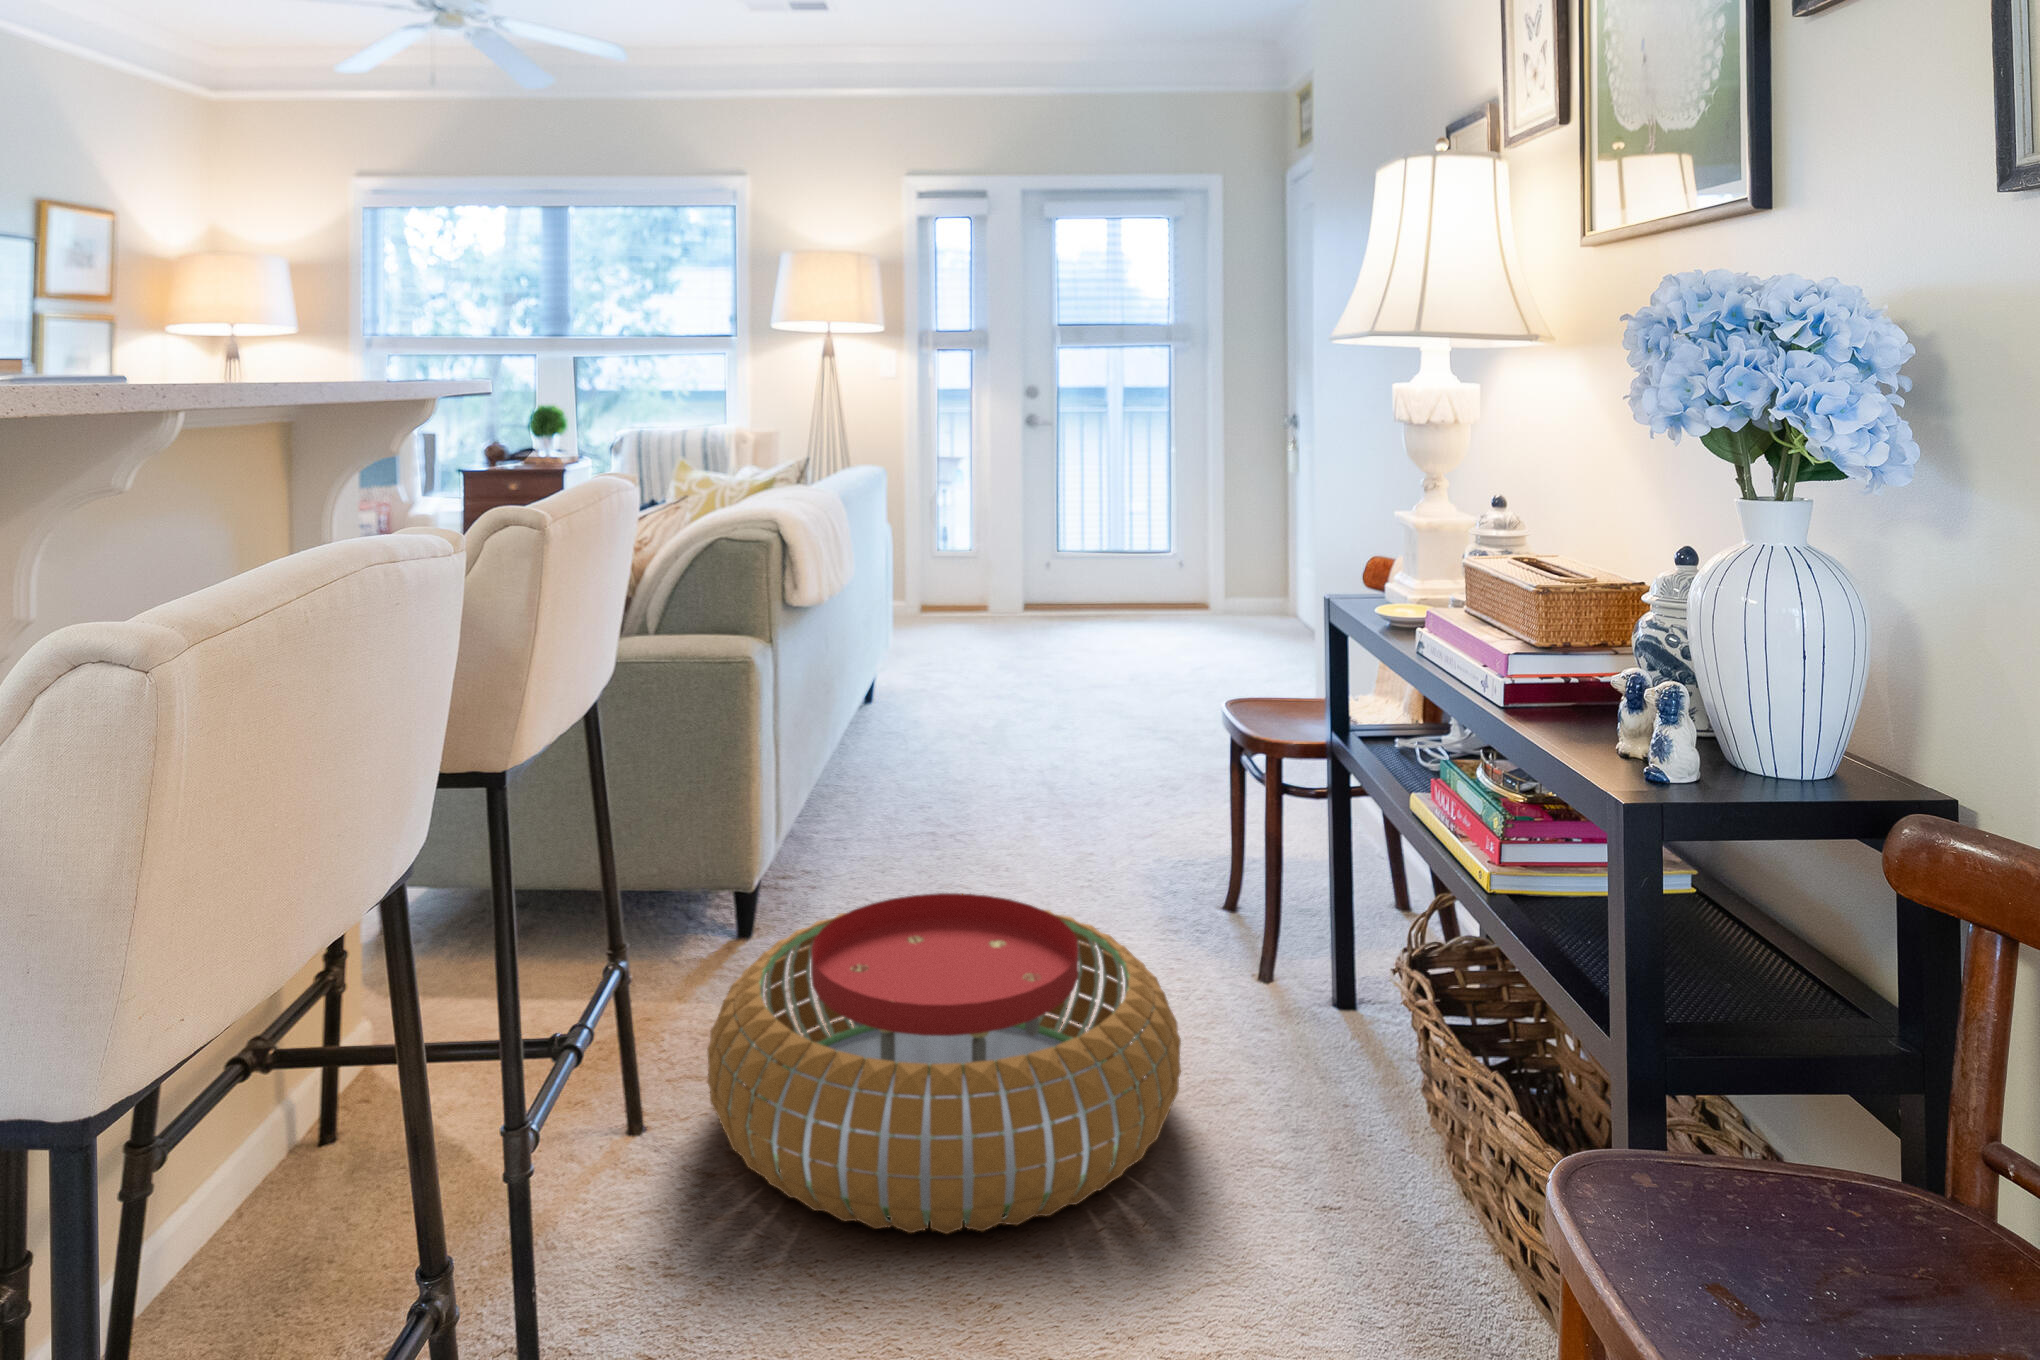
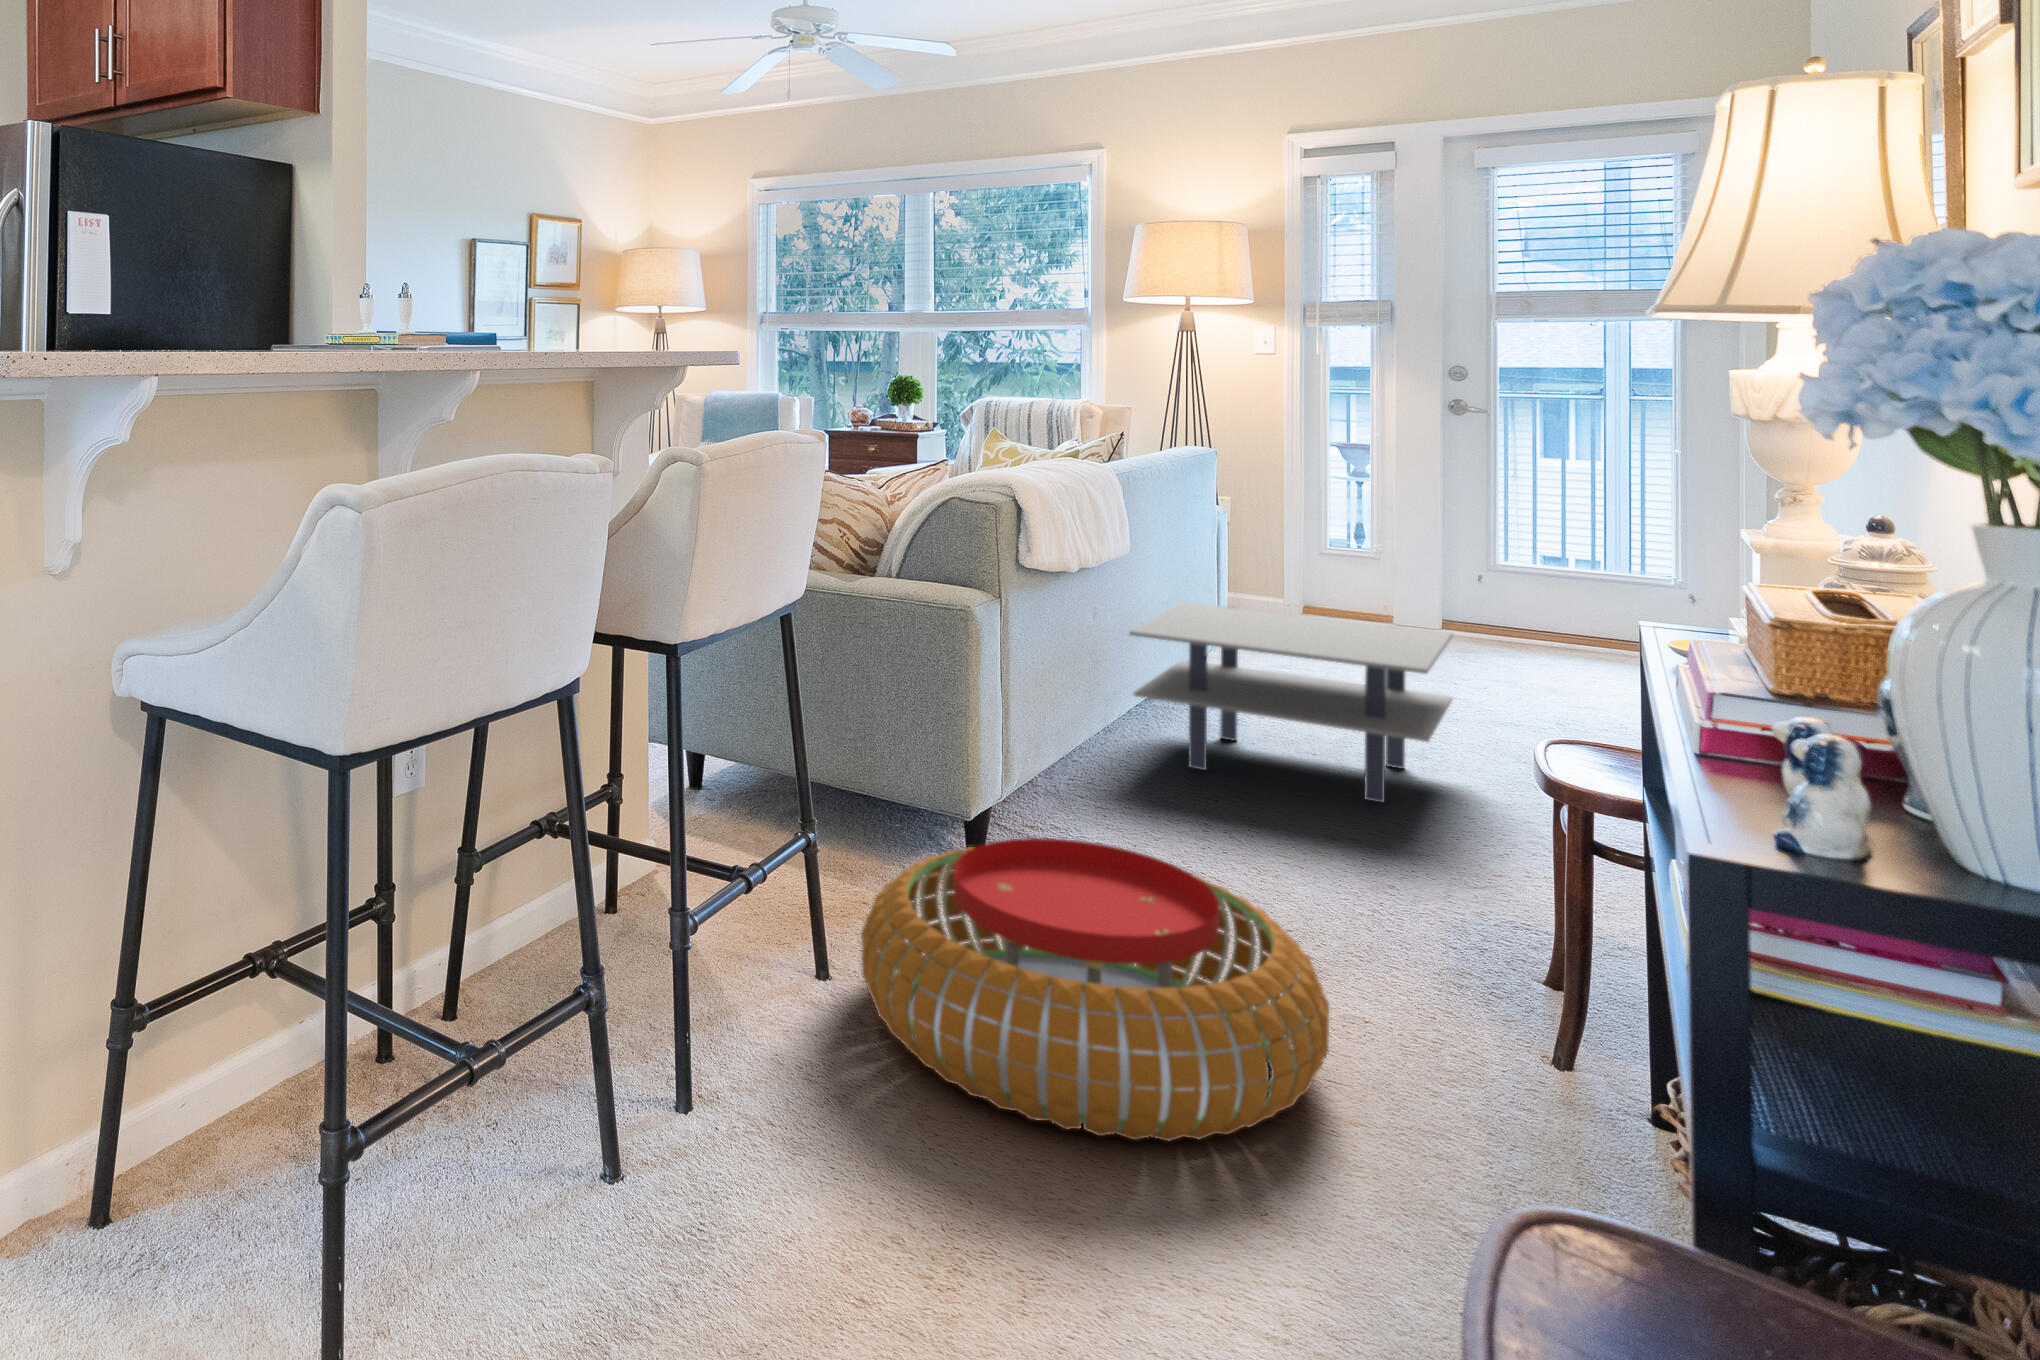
side table: none [855,620,1111,787] -> present [1130,602,1453,803]

